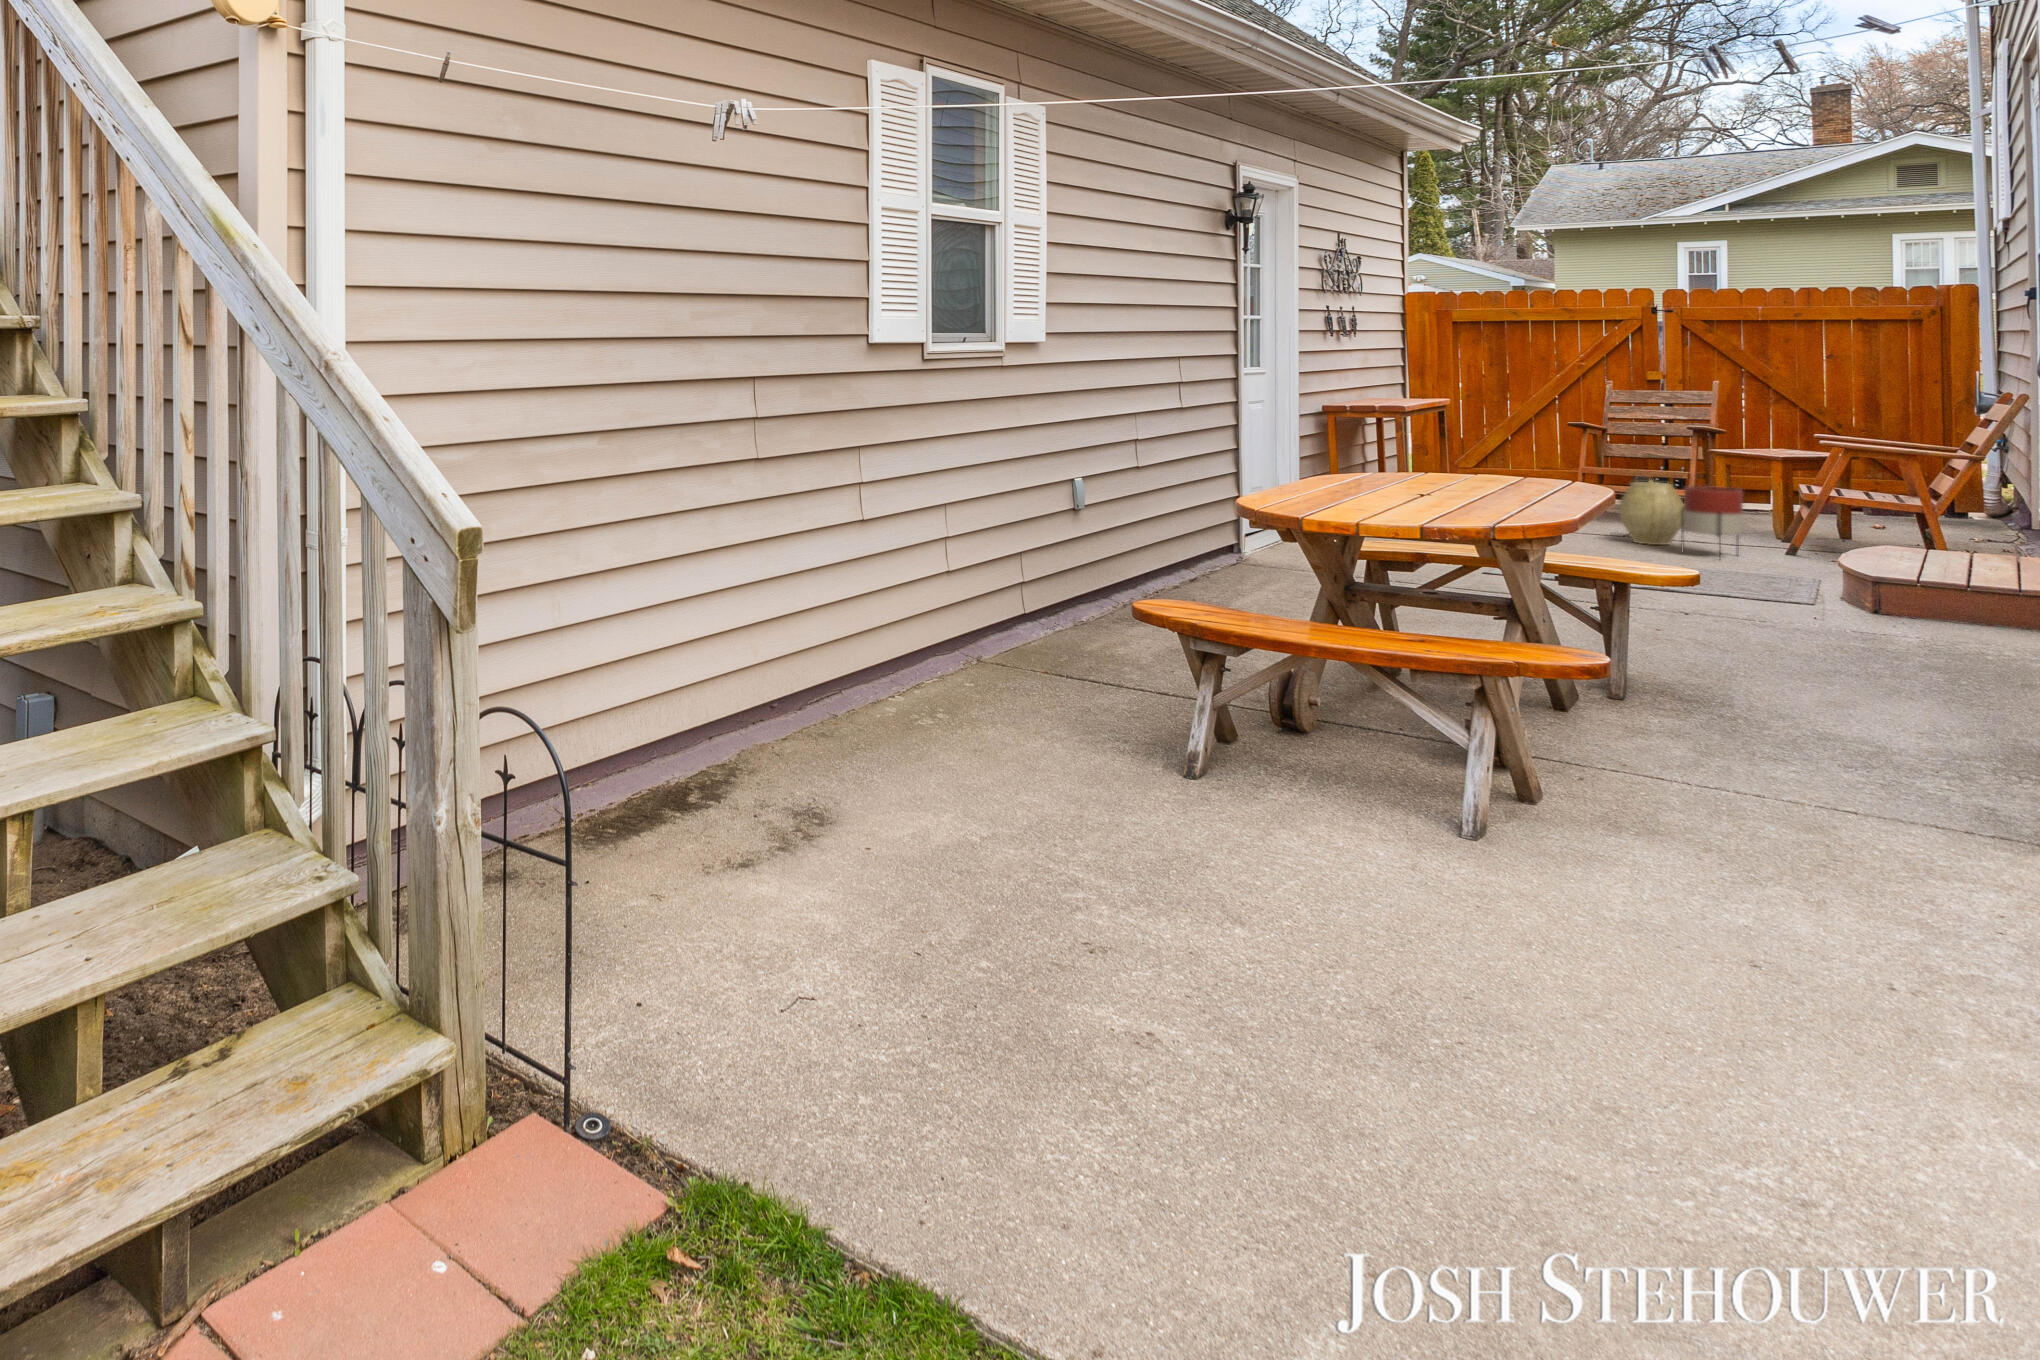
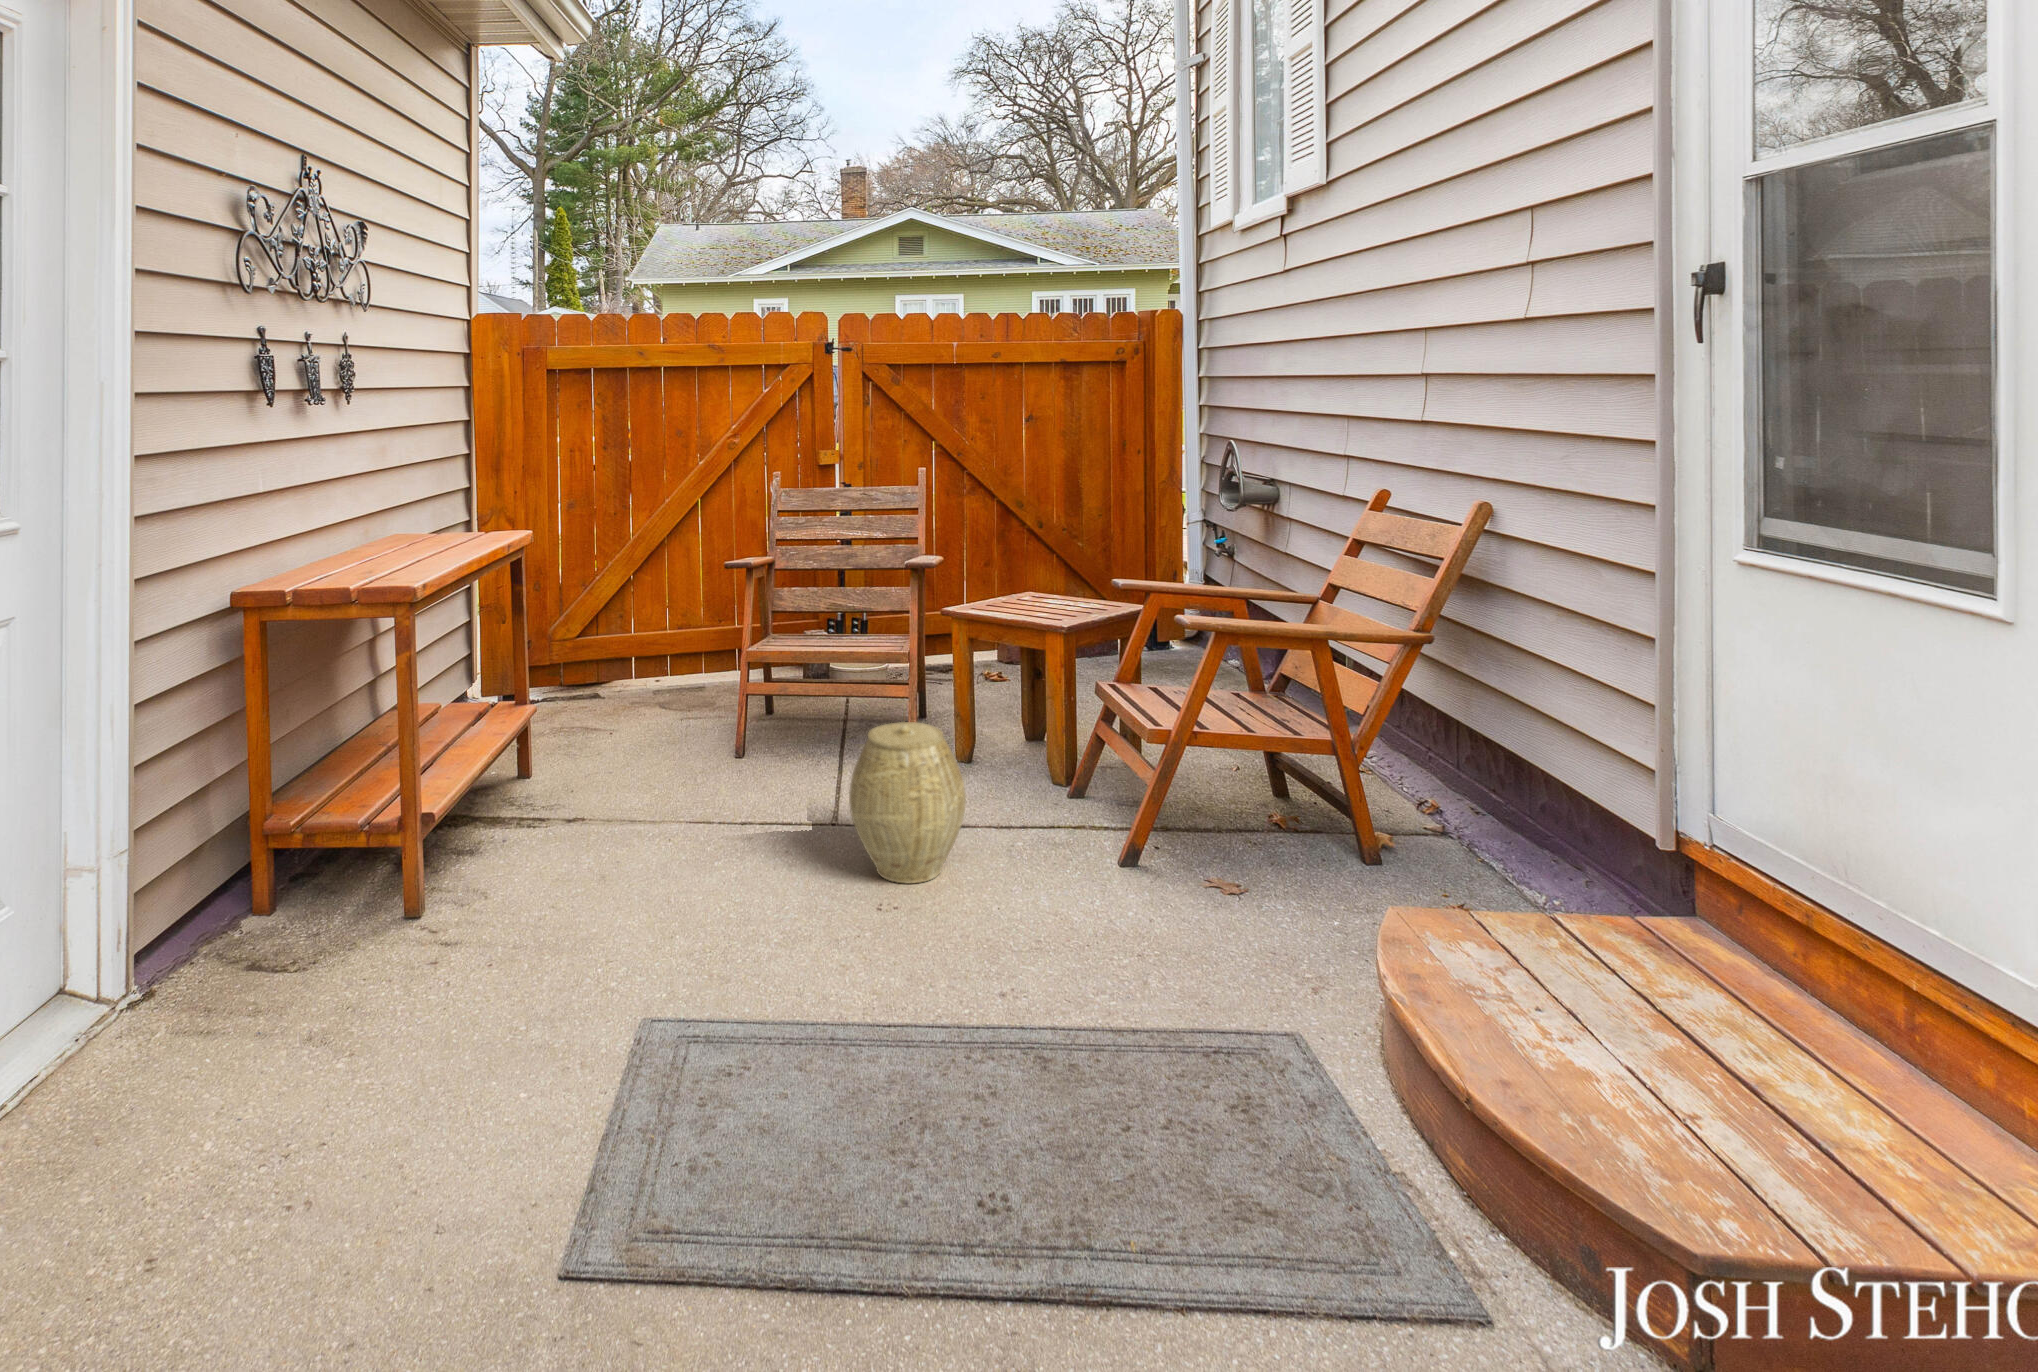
planter: present [1681,486,1743,538] -> none [987,752,1107,966]

